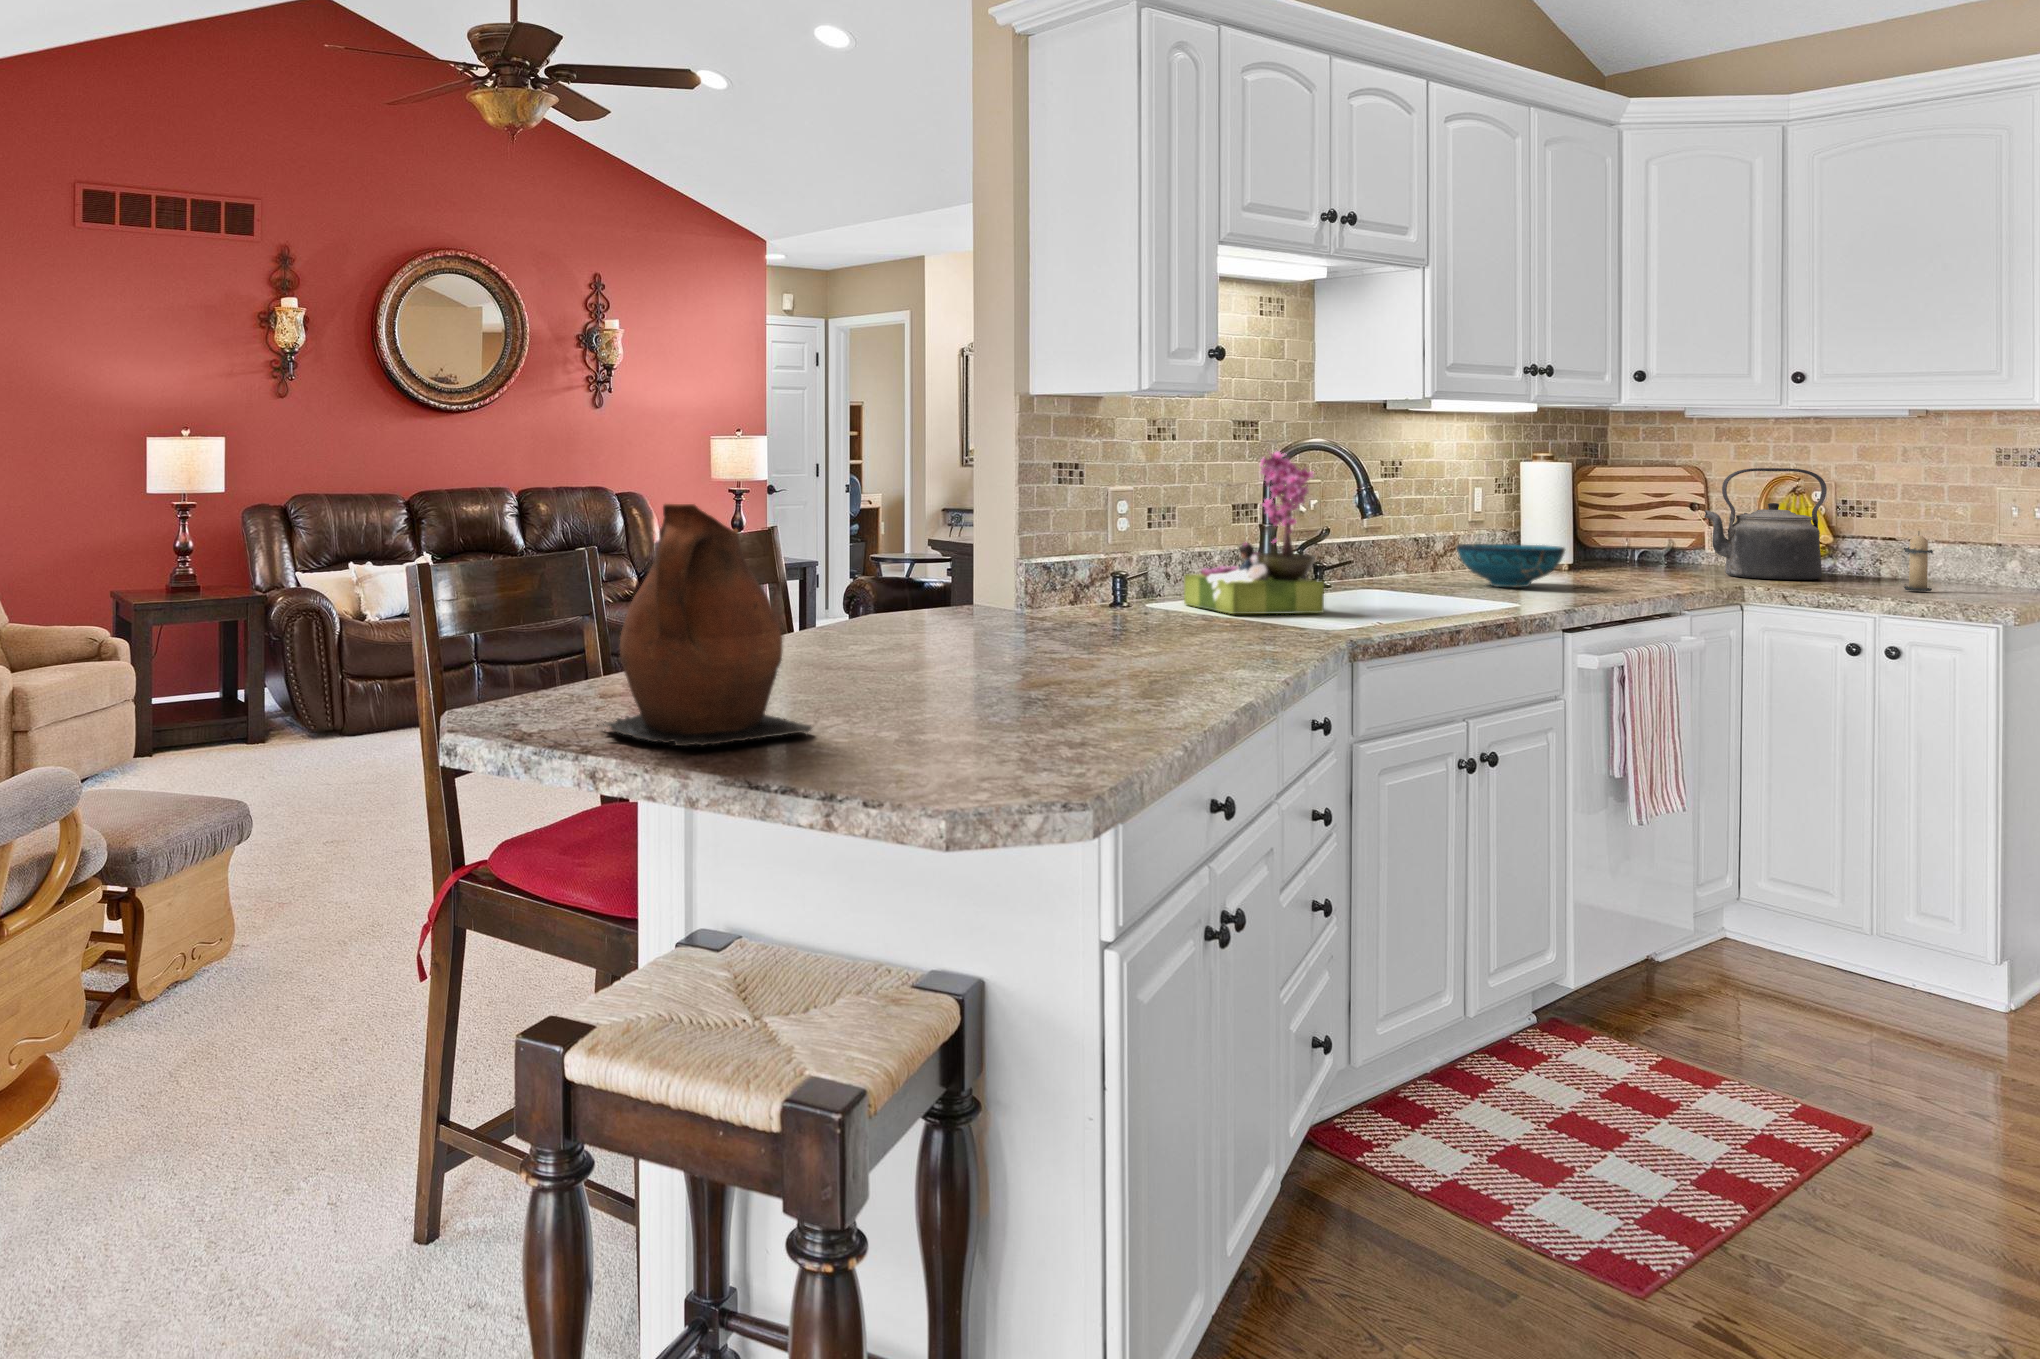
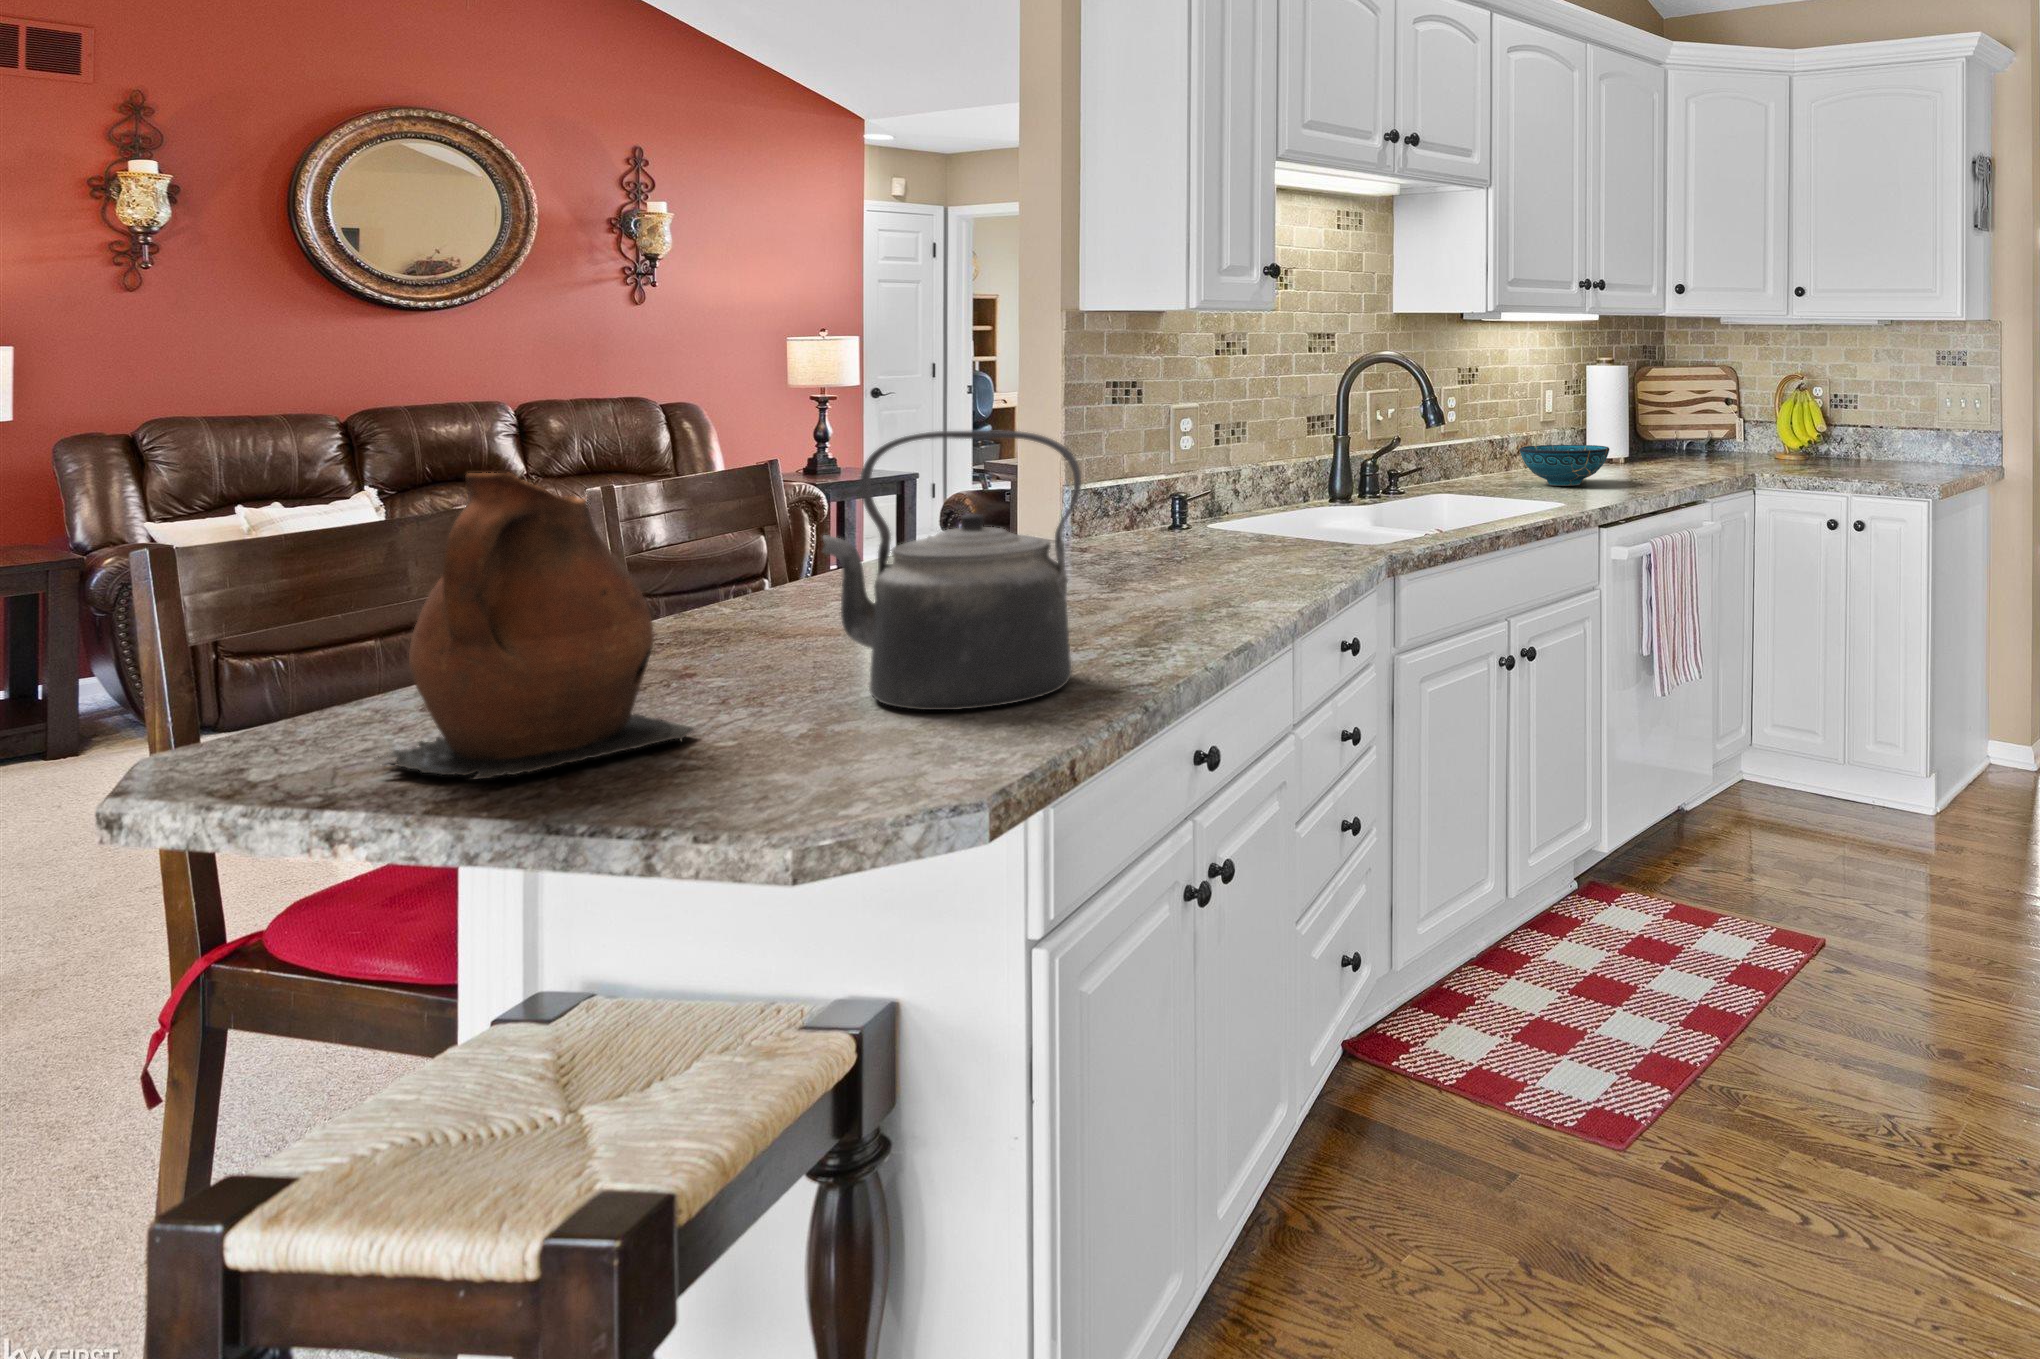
flower arrangement: present [1184,452,1324,614] -> none [1250,362,1381,532]
kettle: present [1704,468,1827,580] -> present [822,431,1081,710]
candle: present [1904,531,1933,591] -> none [1864,424,1889,475]

